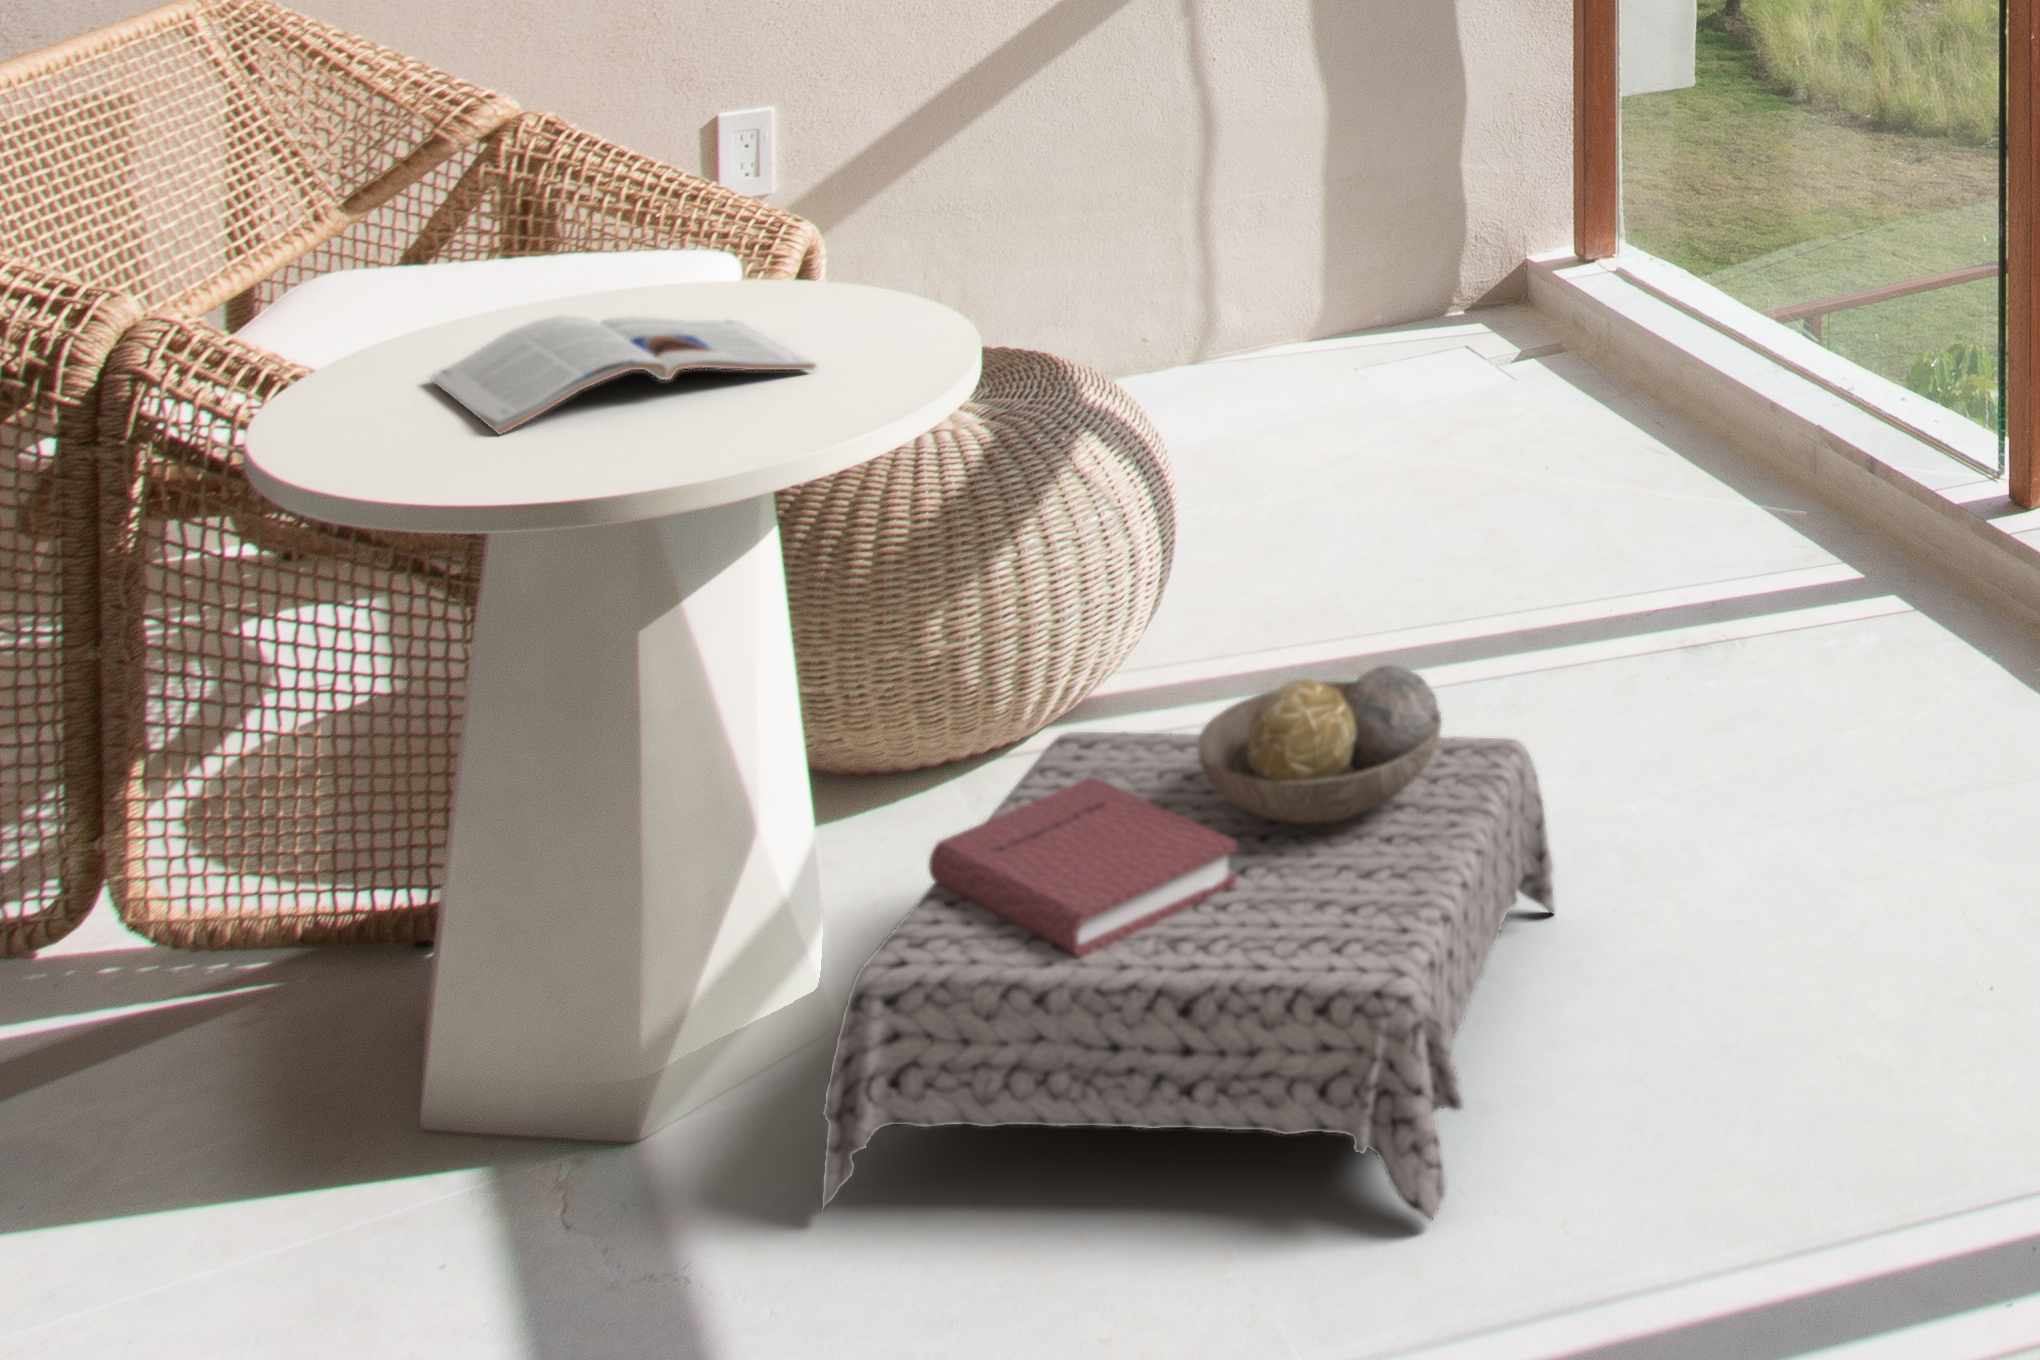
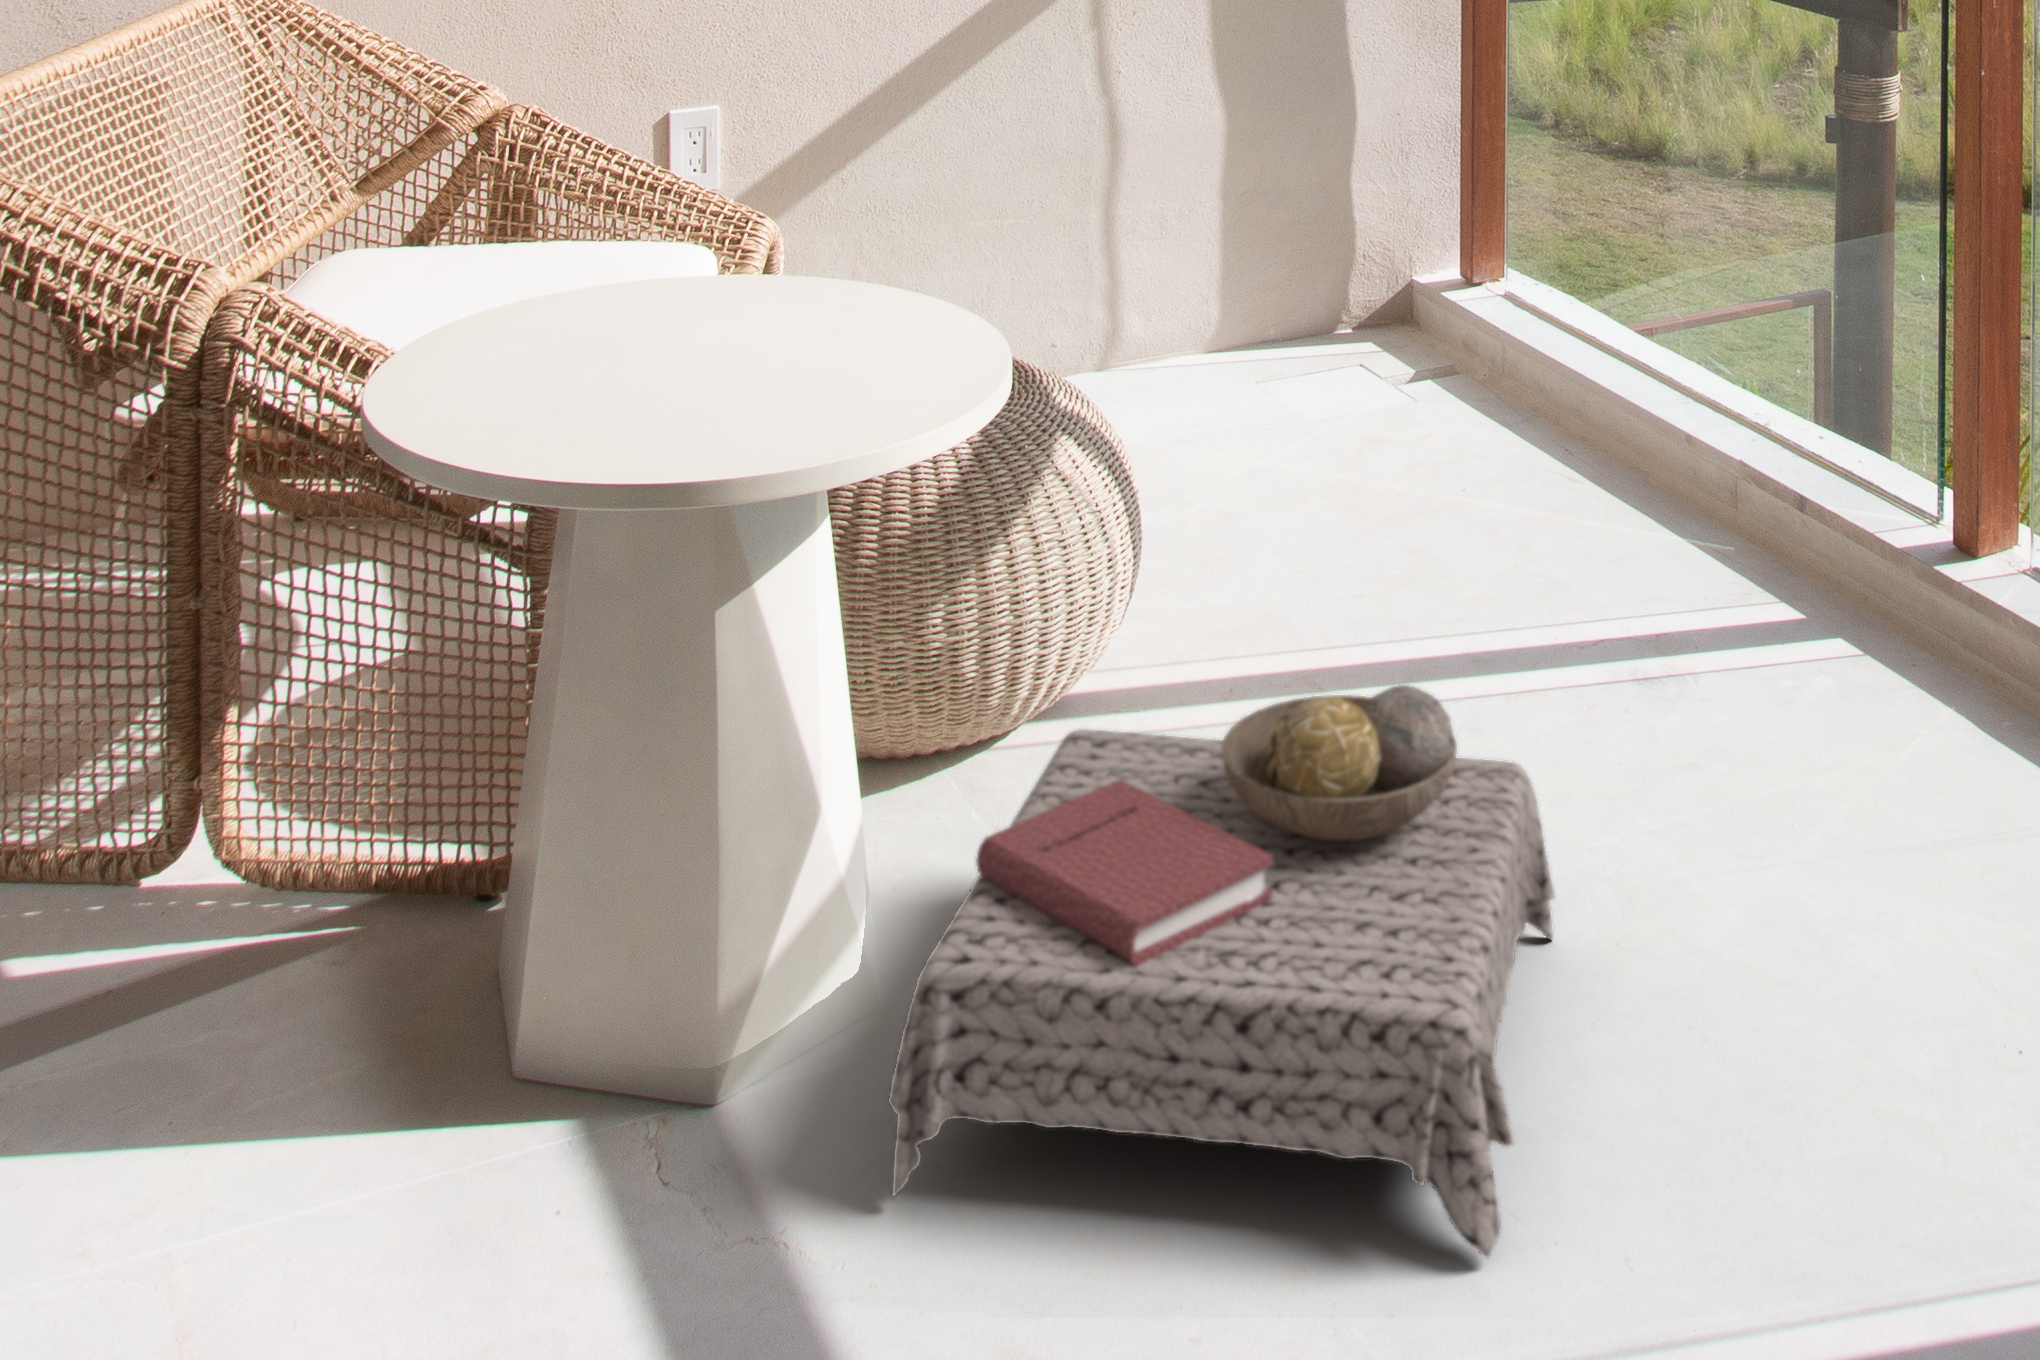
magazine: present [432,316,815,434] -> none [510,305,863,422]

